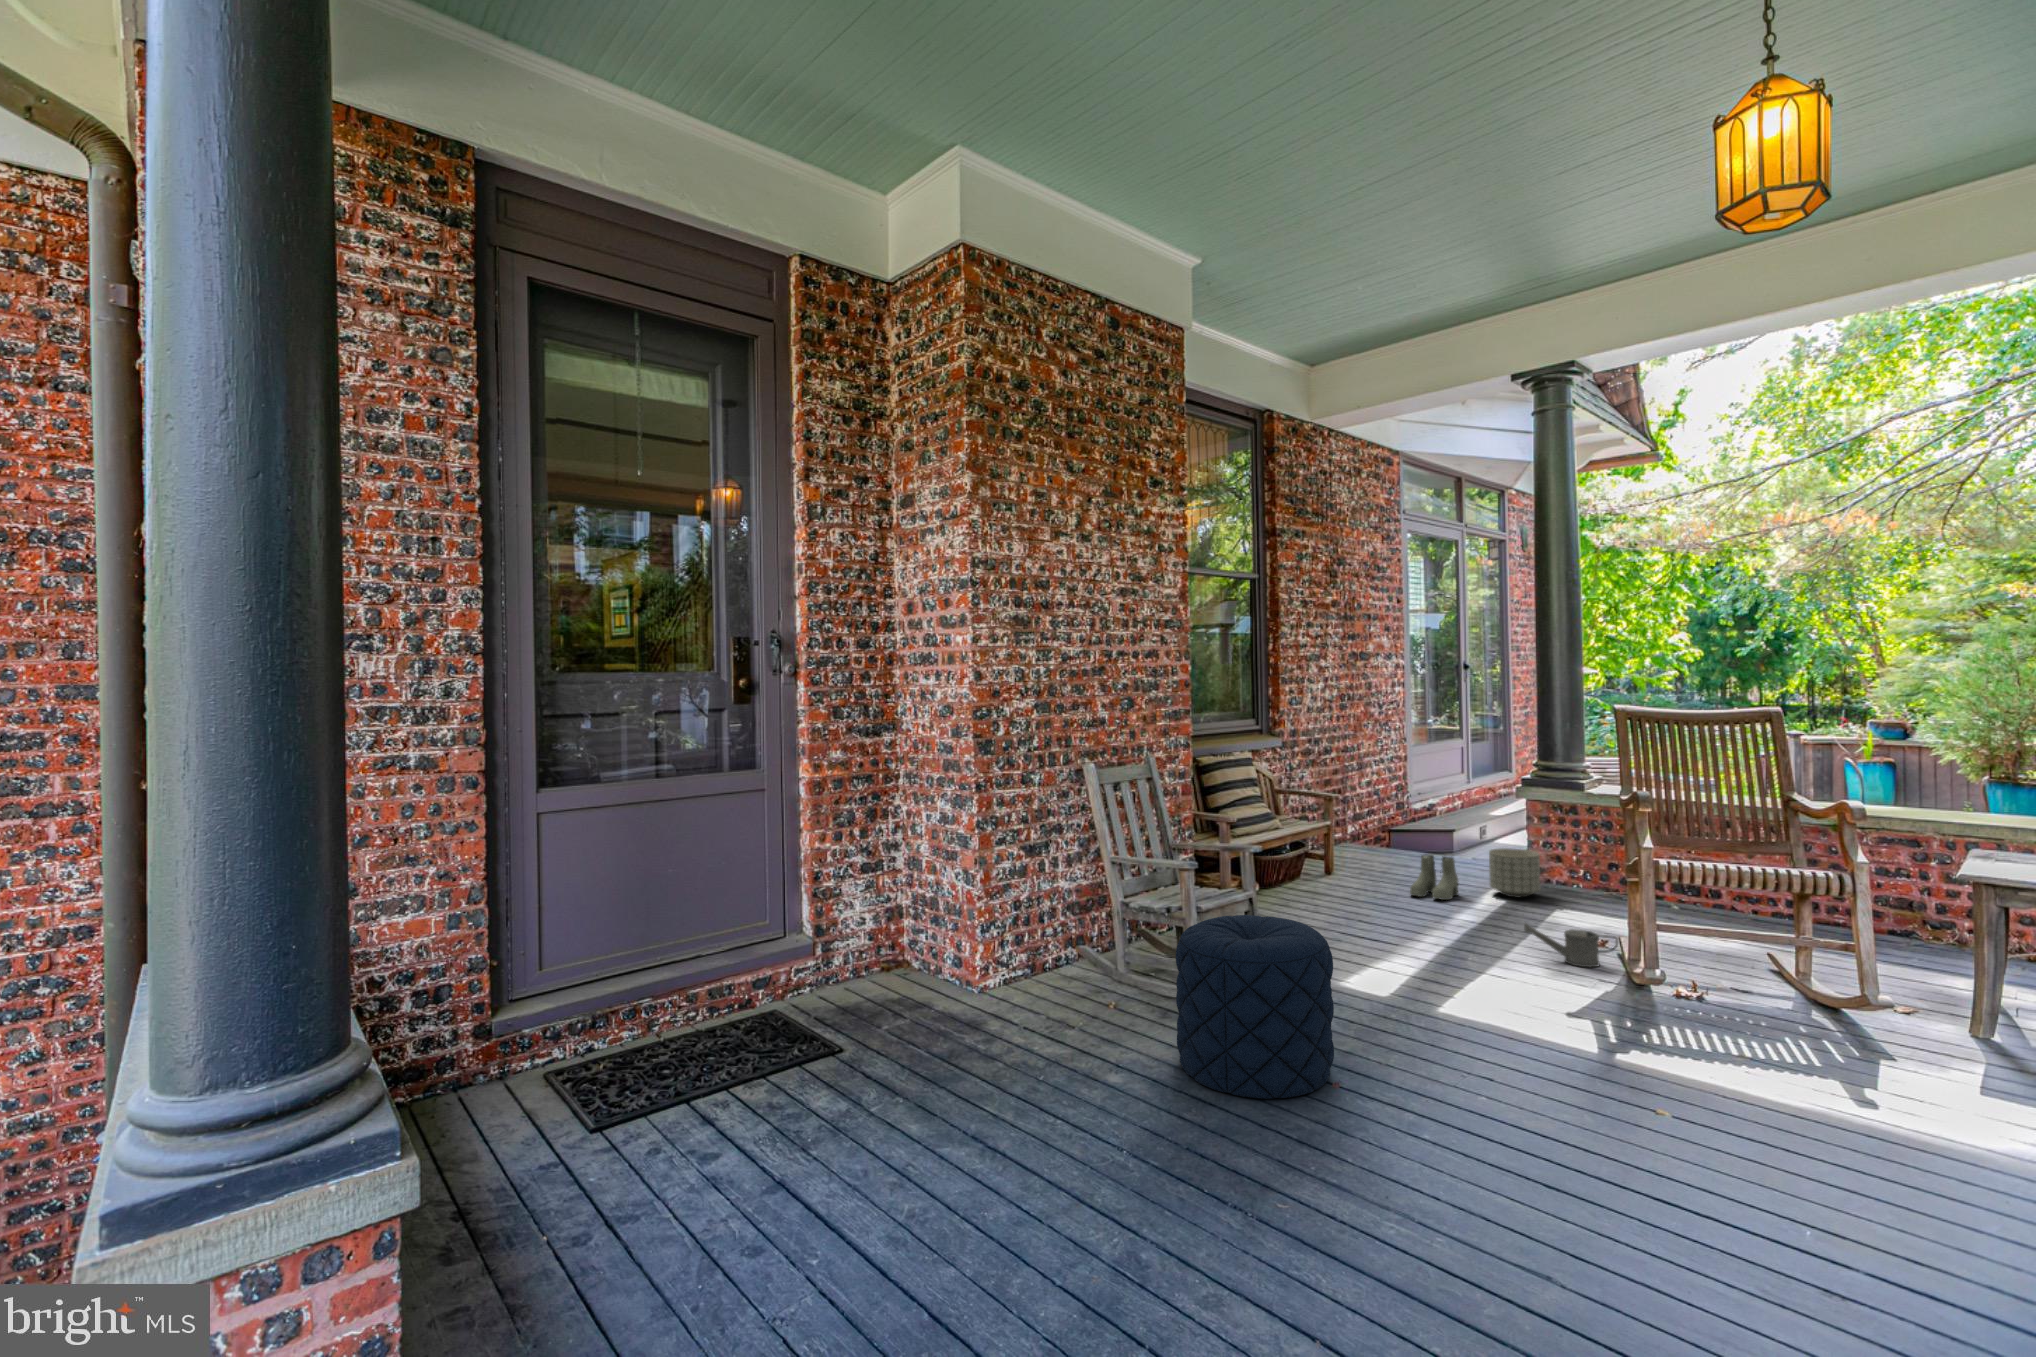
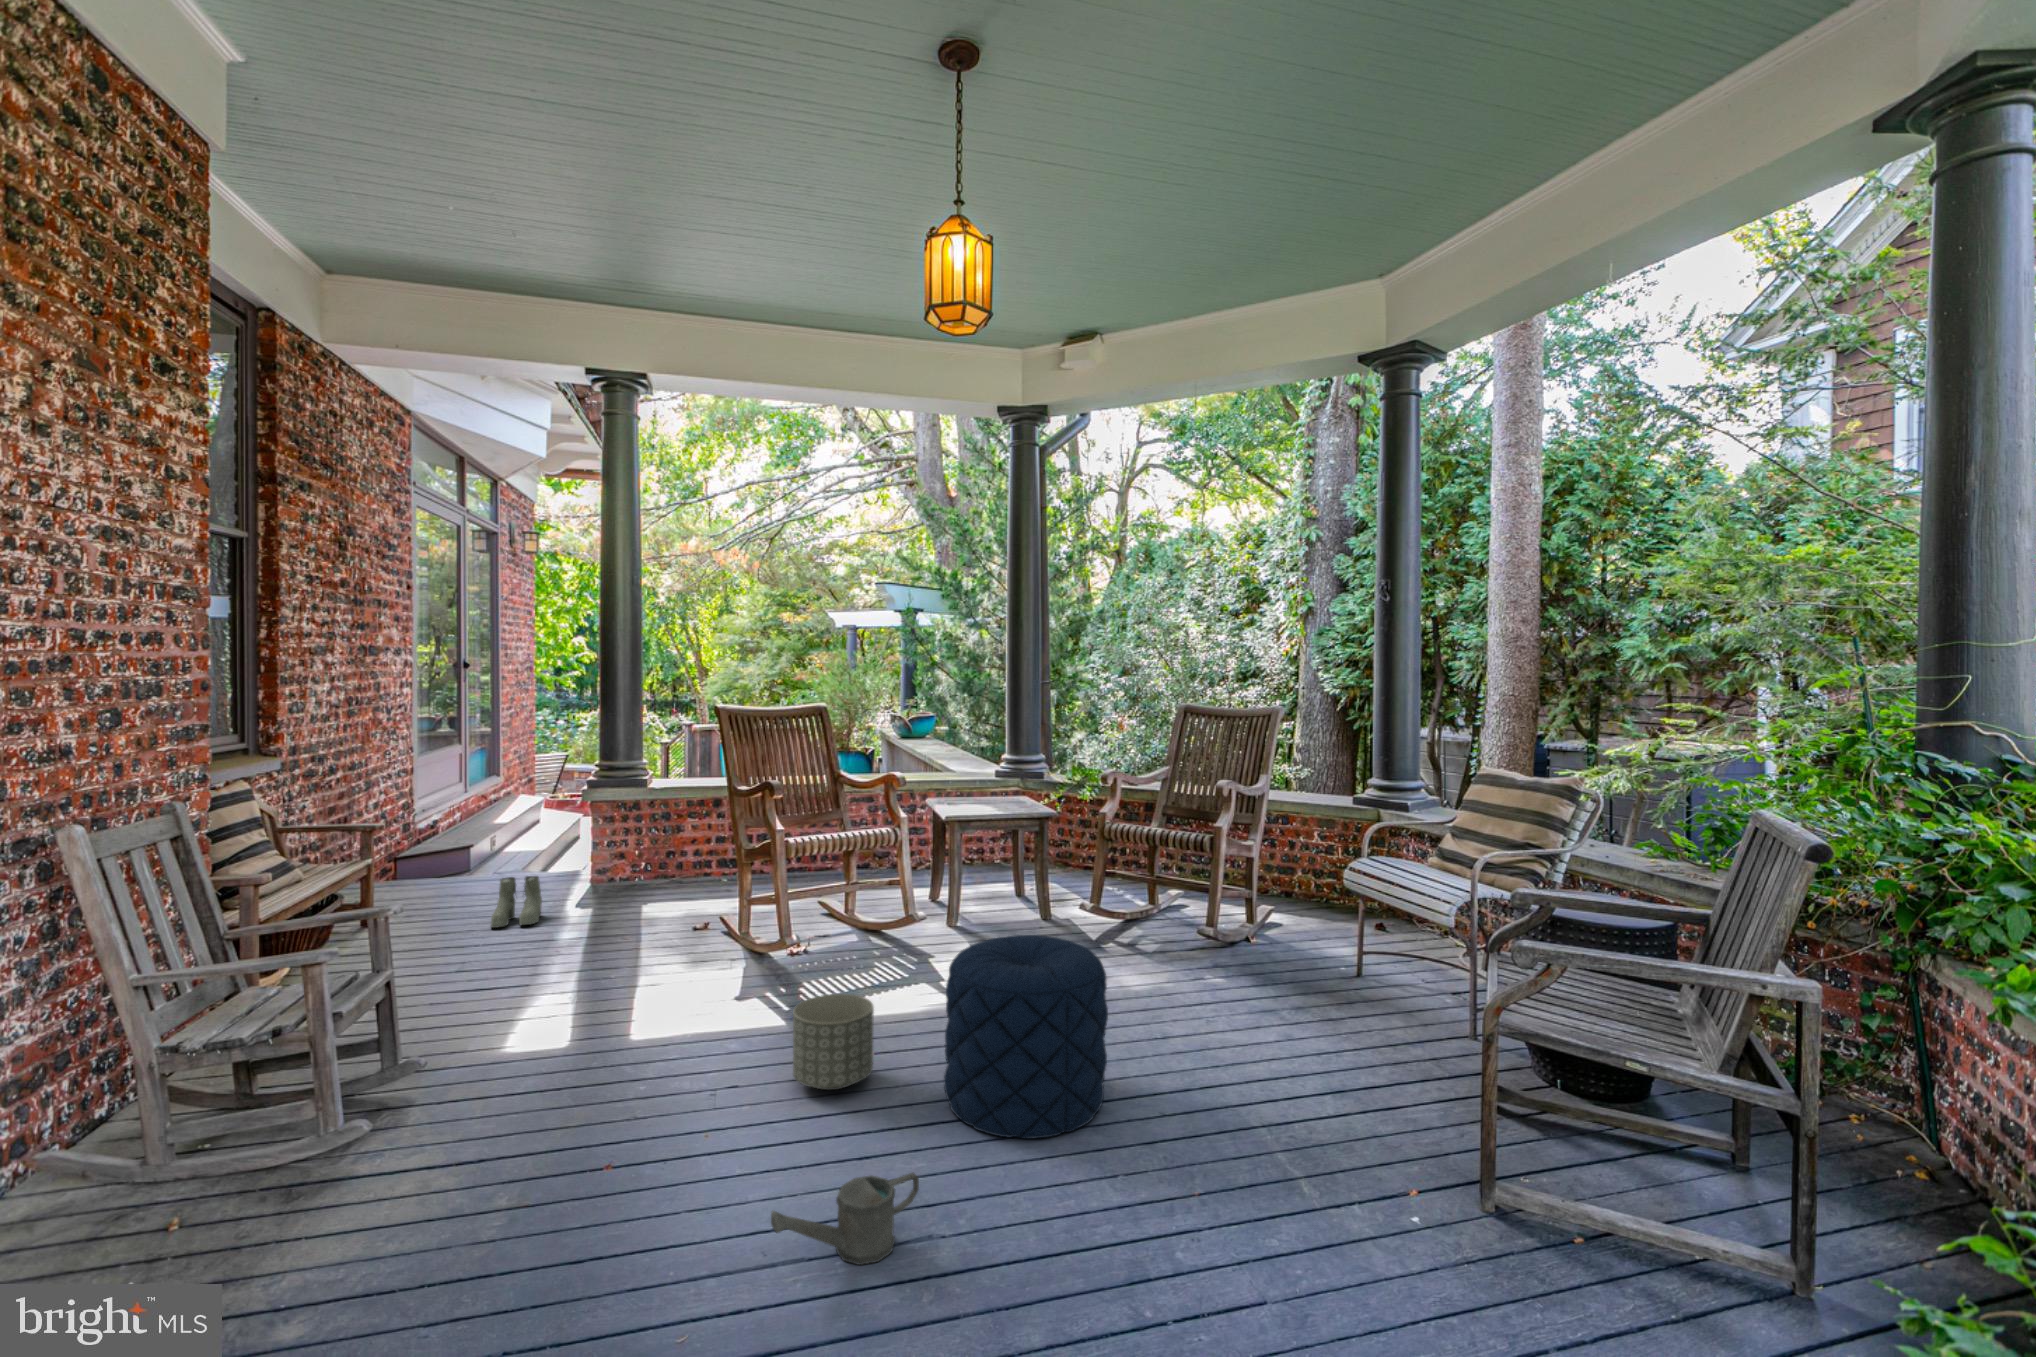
planter: present [1489,848,1540,897] -> present [793,994,874,1090]
pouf: present [1176,915,1334,1099] -> present [944,935,1108,1139]
watering can: present [1524,923,1618,967] -> present [771,1173,919,1265]

